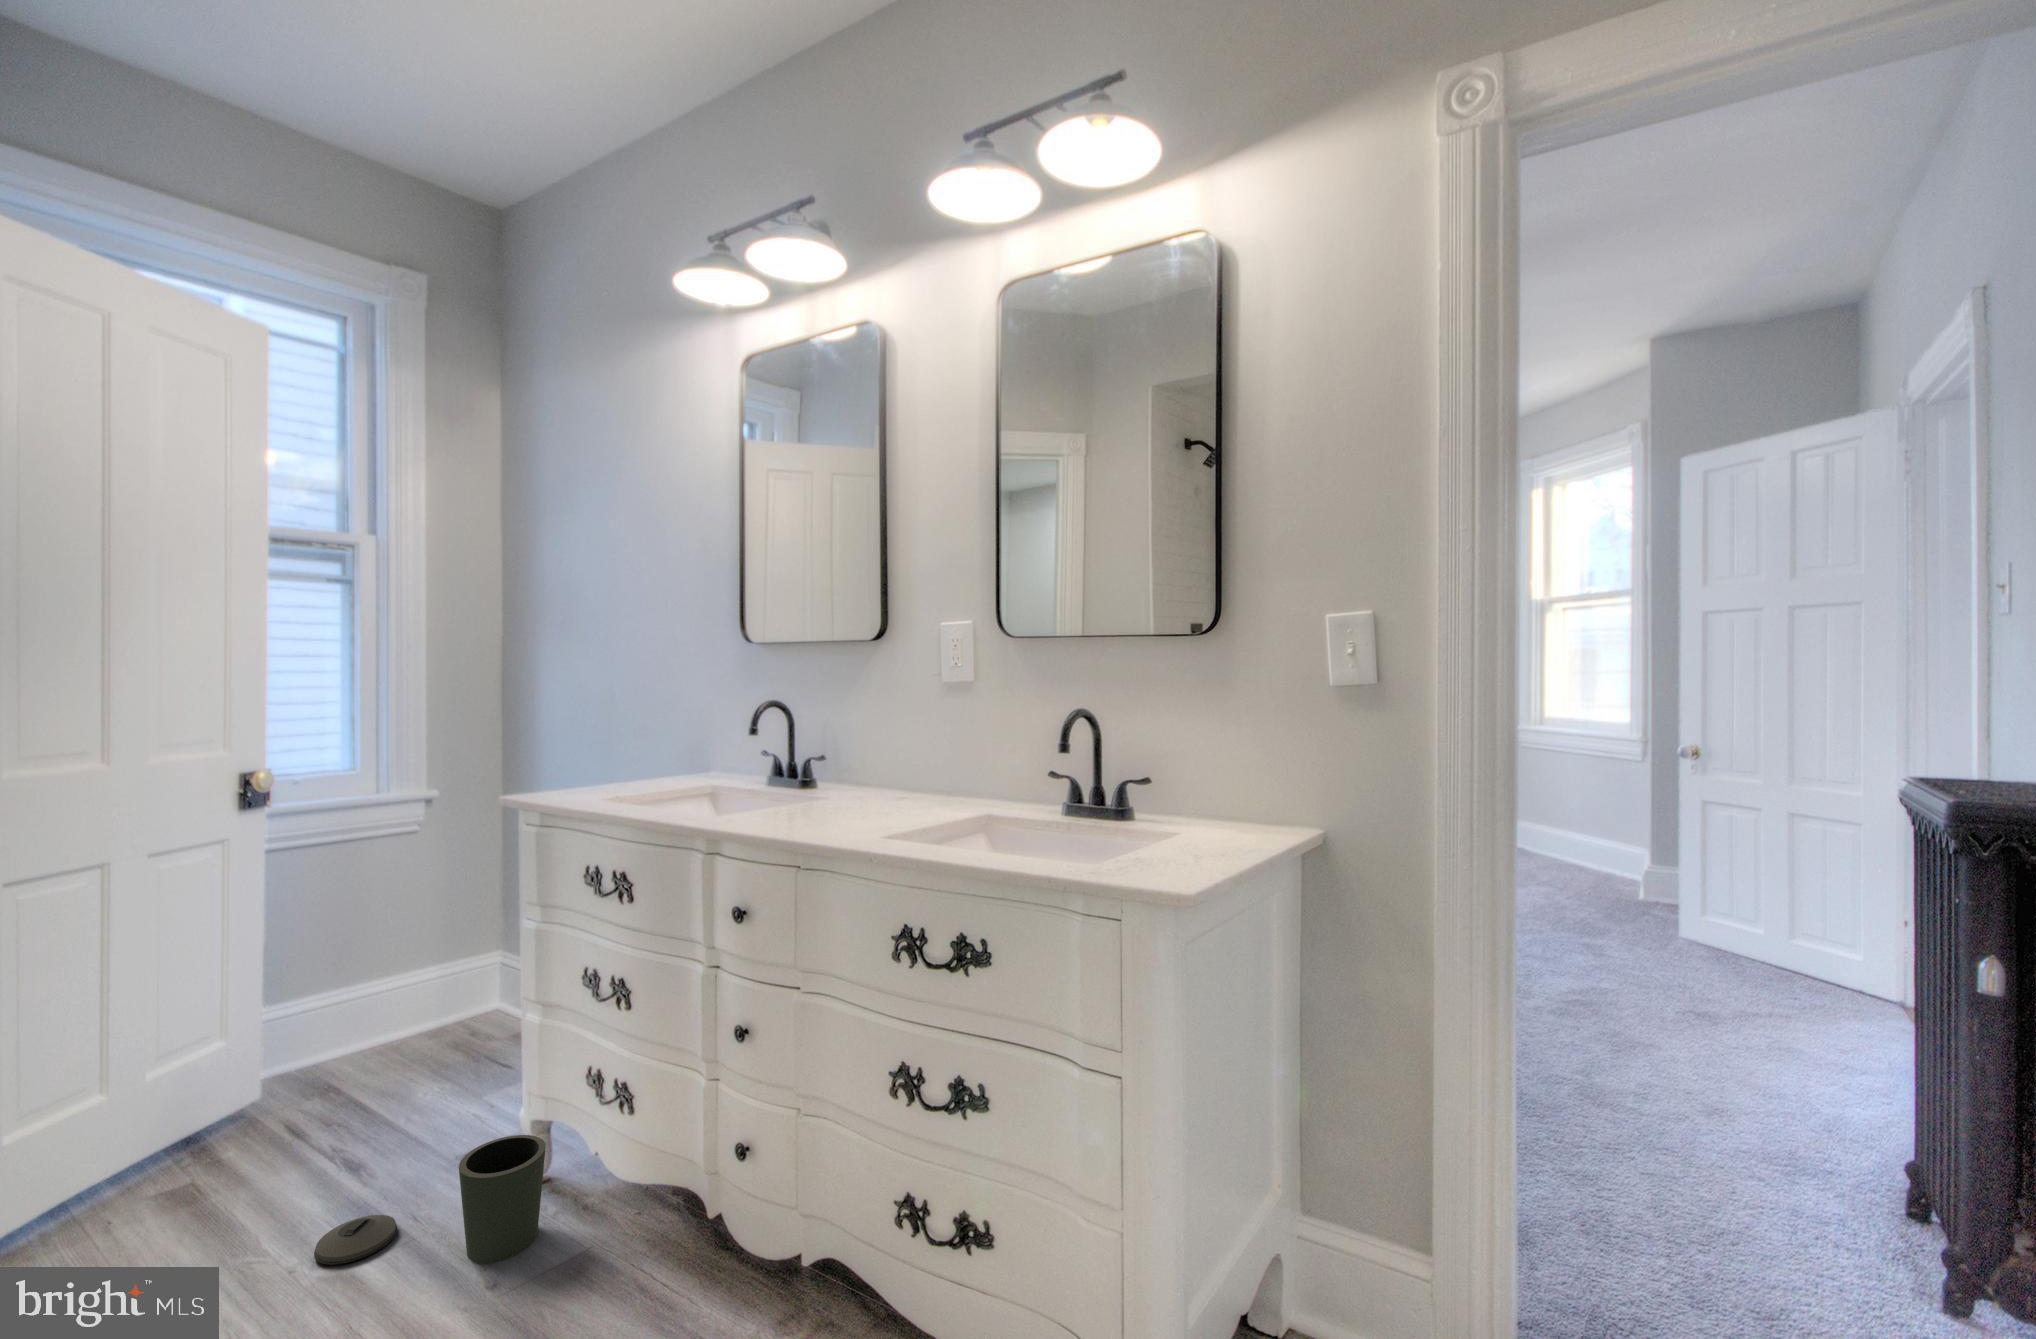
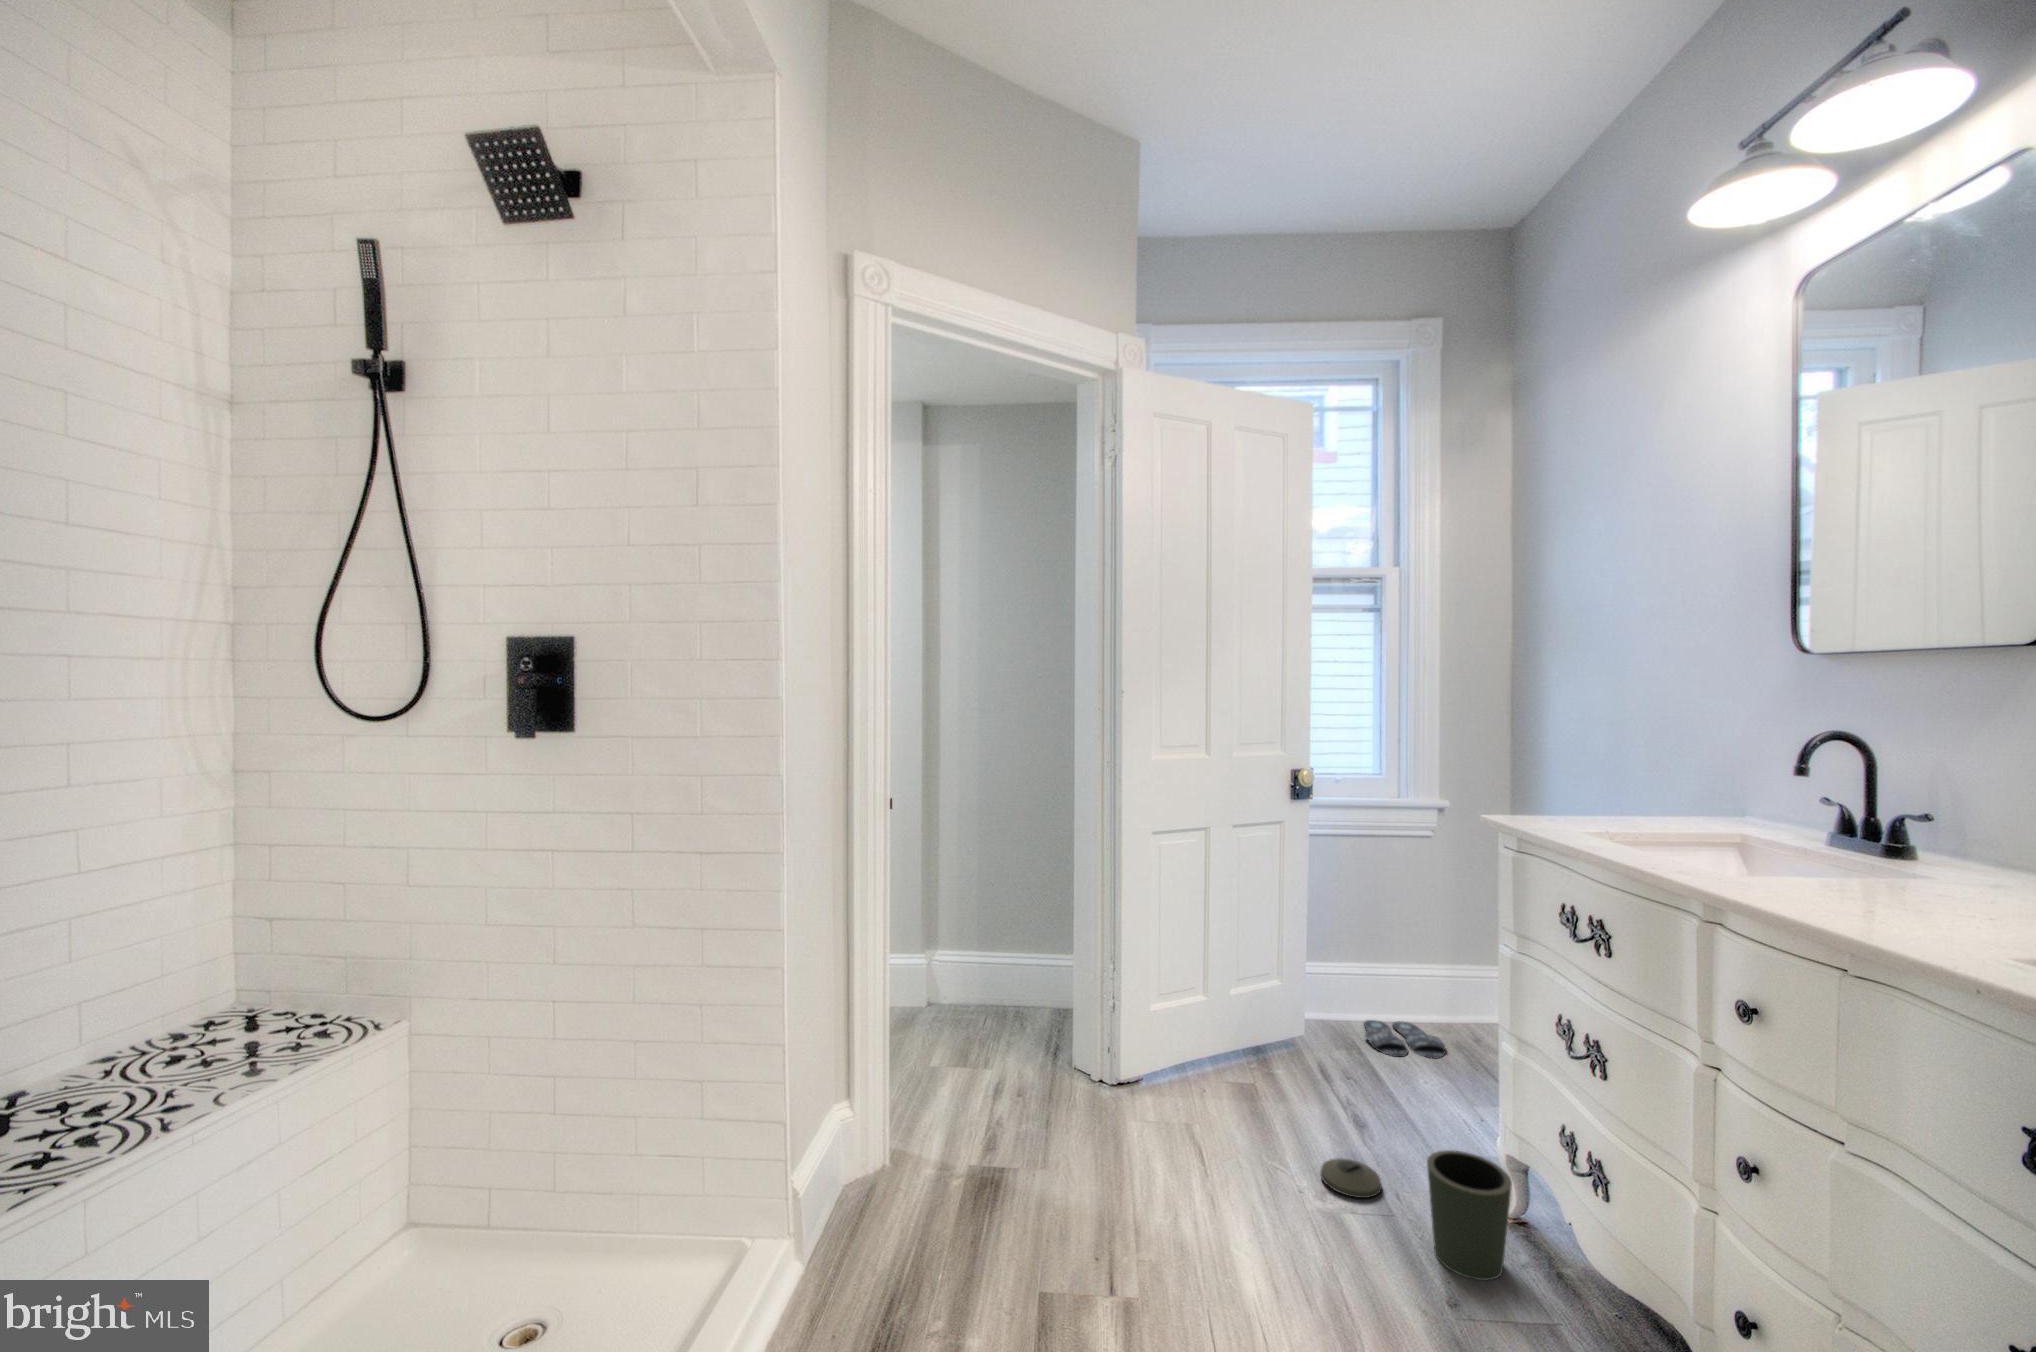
slippers: none [340,1043,445,1089] -> present [1364,1020,1446,1059]

